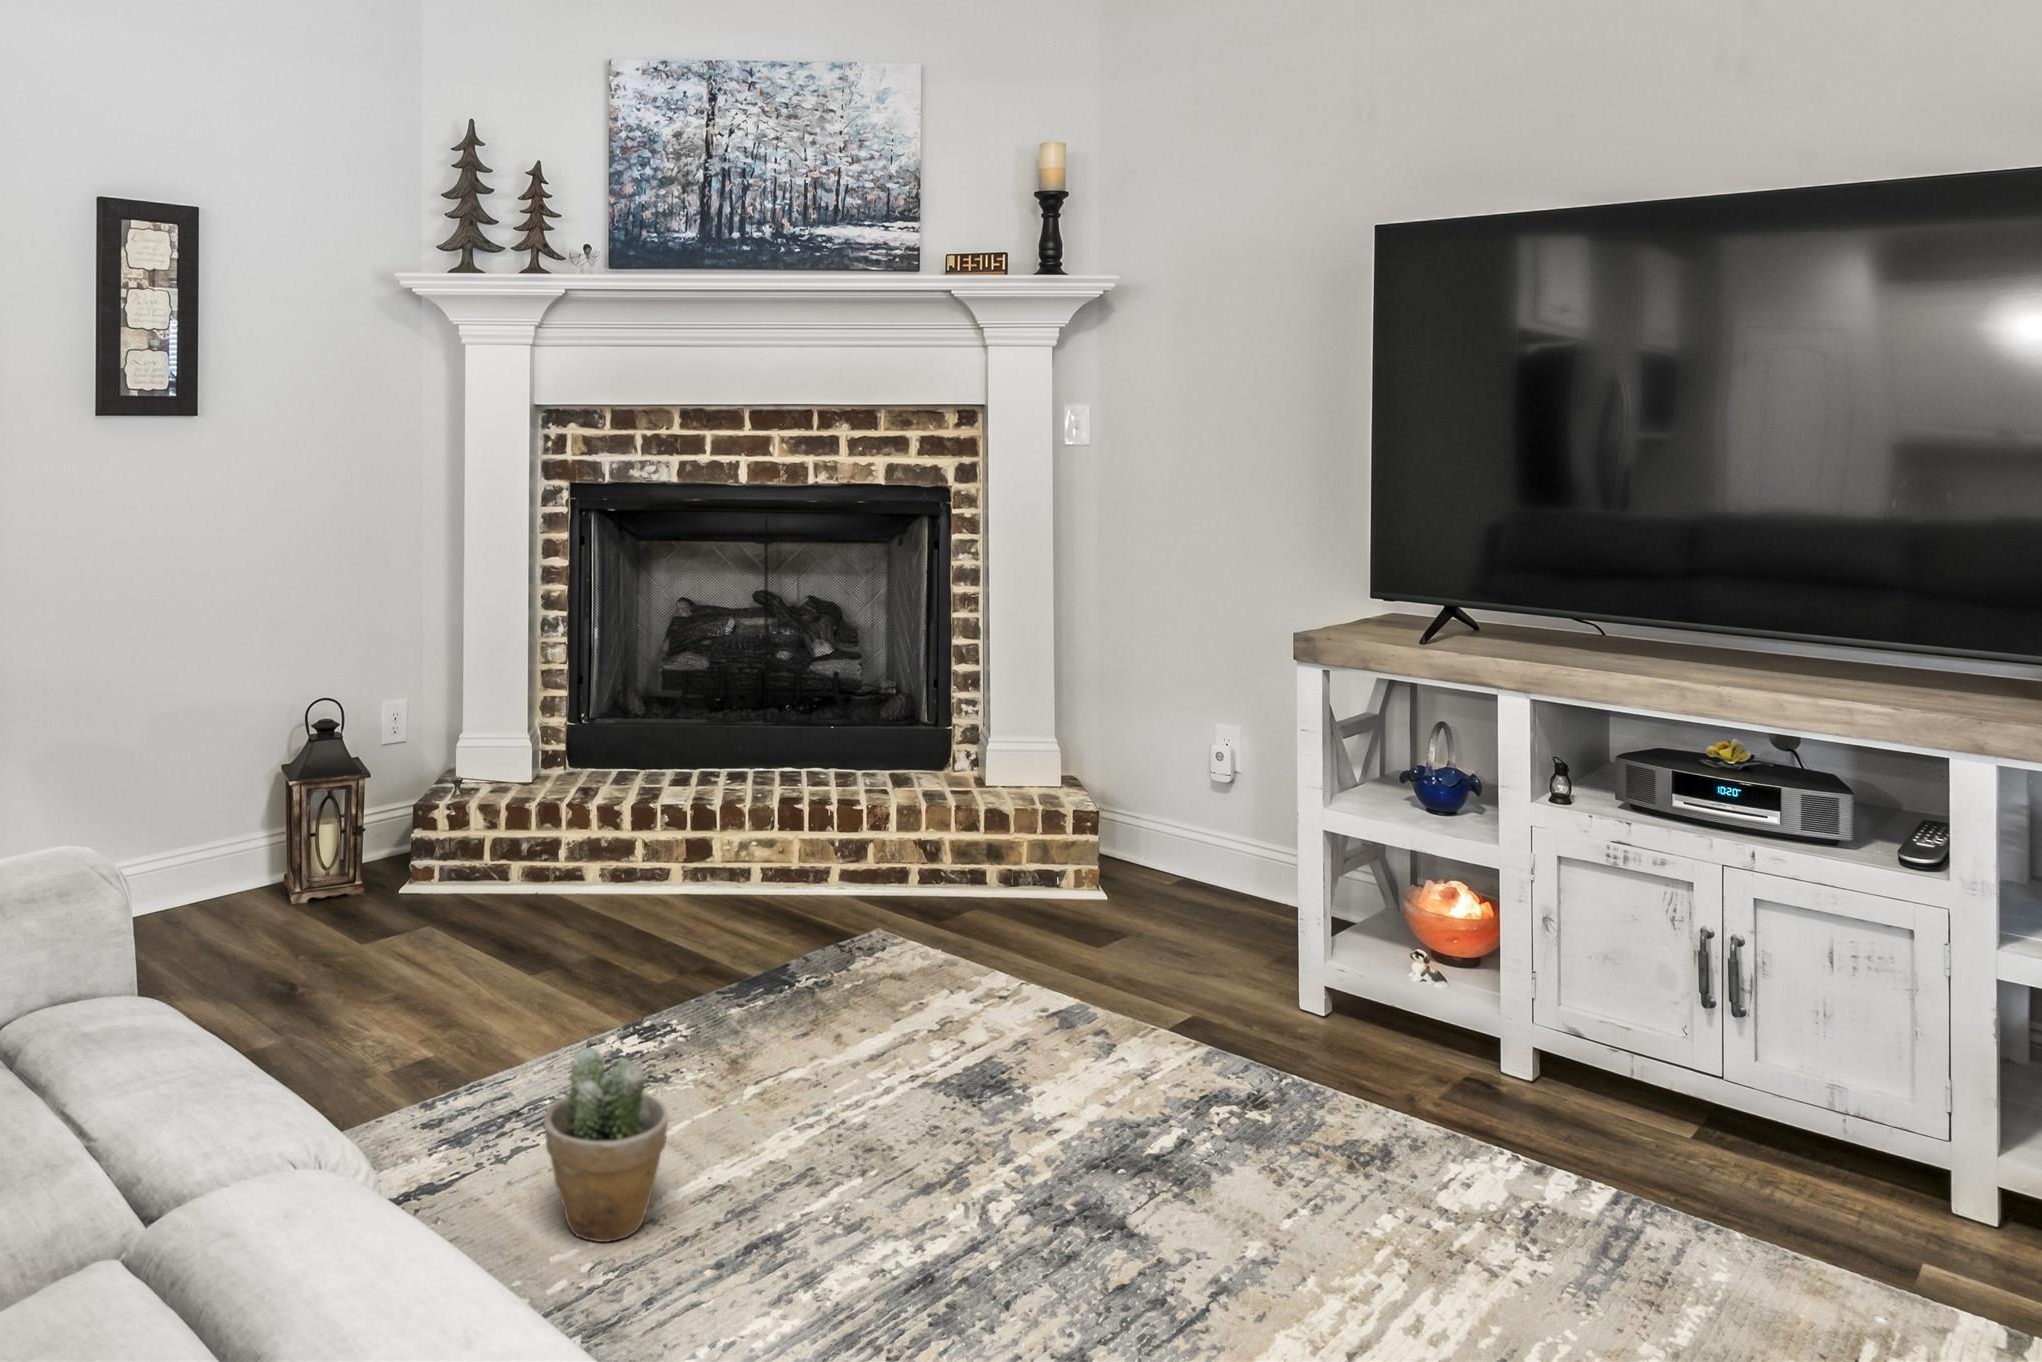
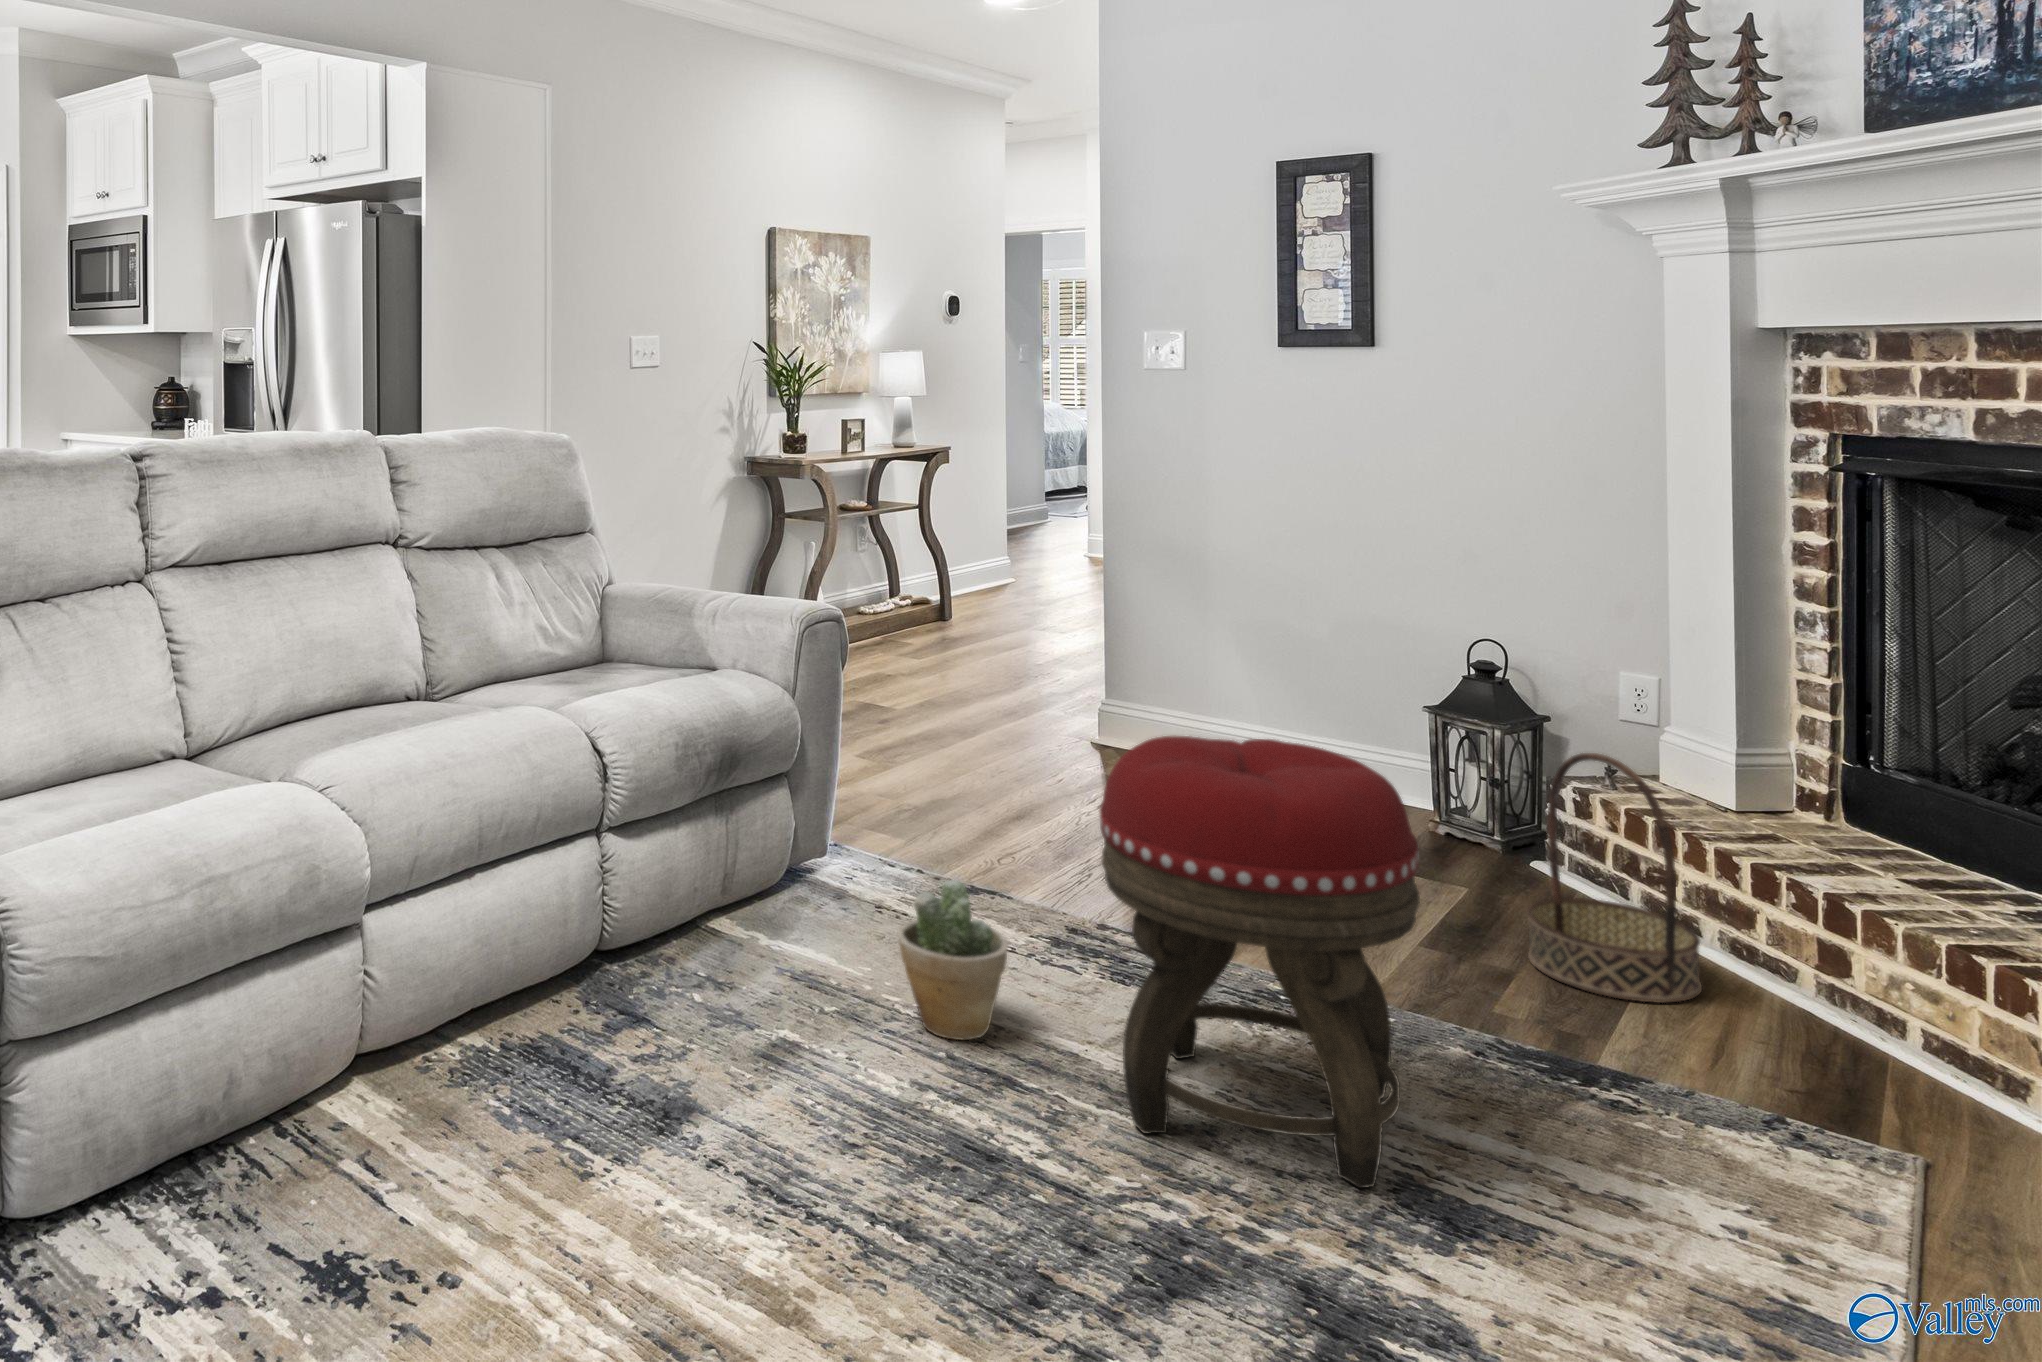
basket: none [554,748,676,944] -> present [1526,753,1702,1003]
footstool: none [681,768,941,1167] -> present [1100,736,1420,1188]

